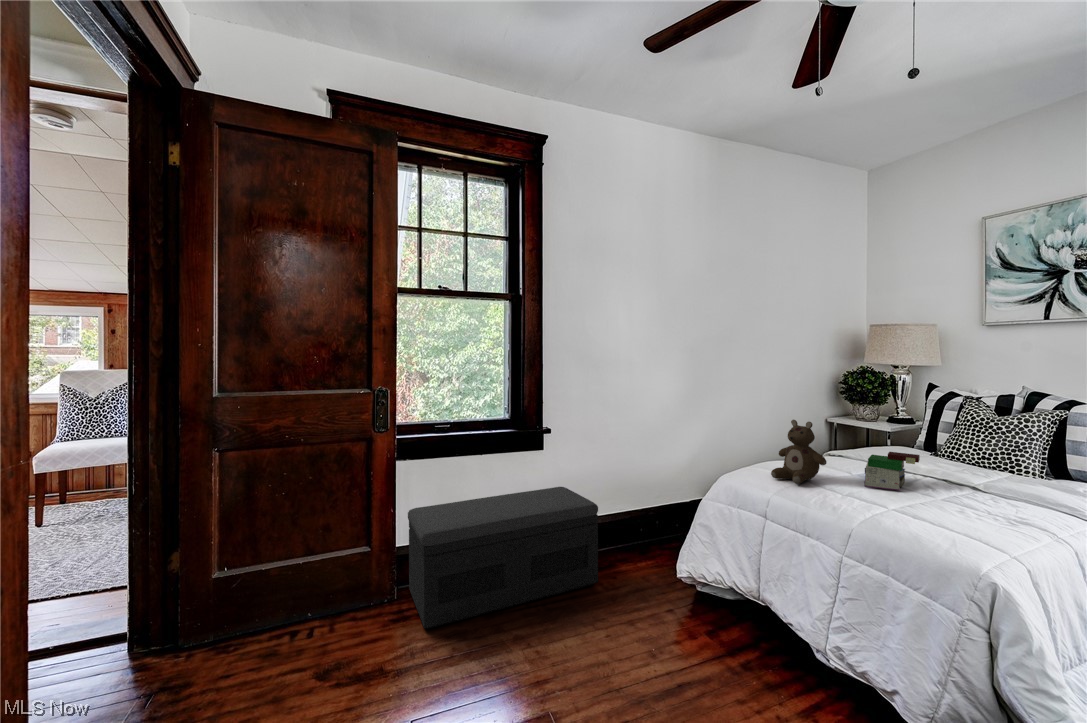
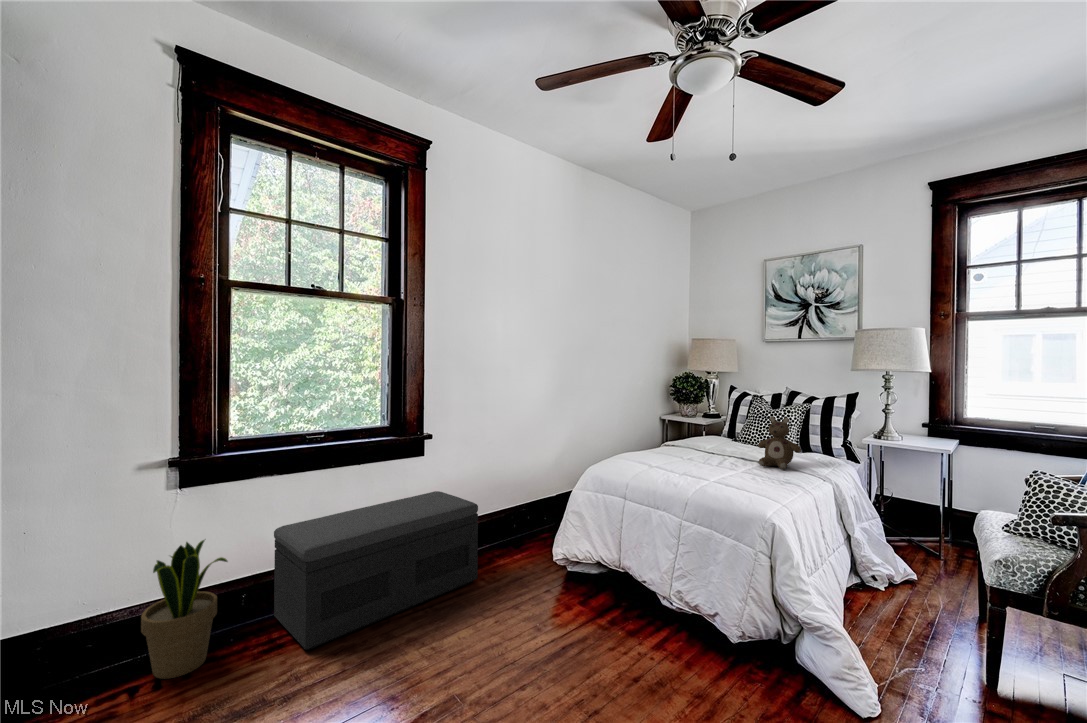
stuffed bear: present [771,420,827,484] -> present [758,416,801,469]
book: present [865,452,920,490] -> none [692,439,728,469]
potted plant: none [300,513,365,632] -> present [141,540,227,679]

